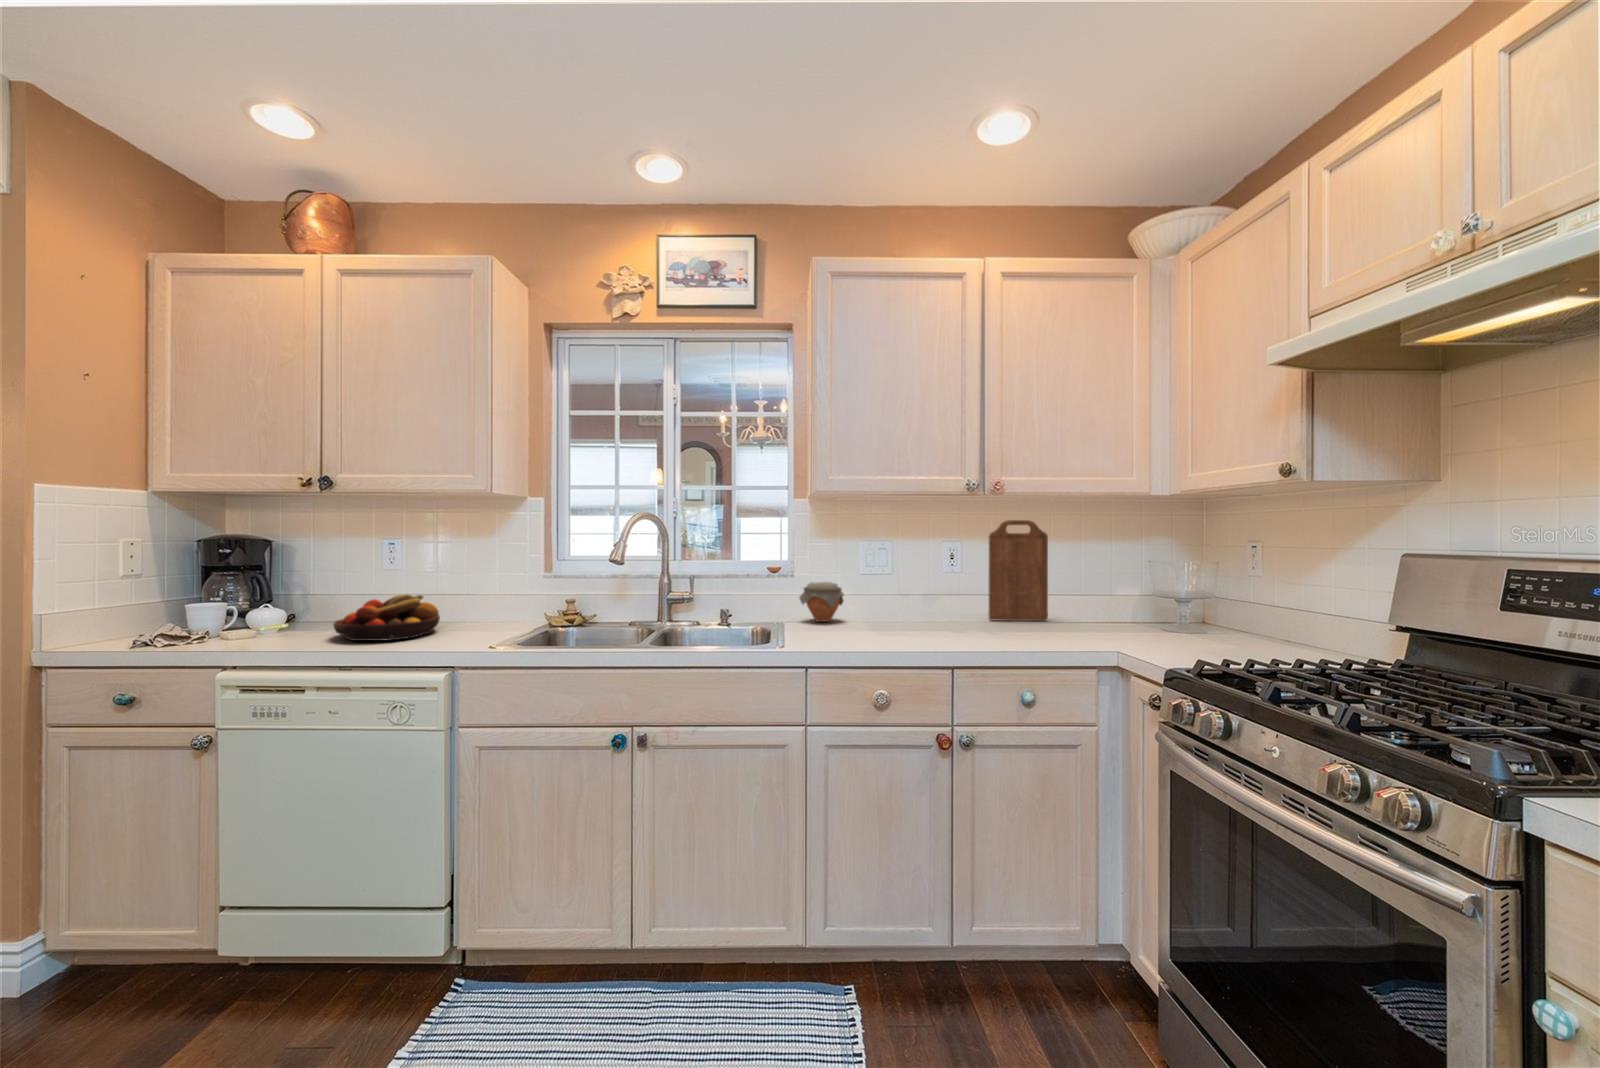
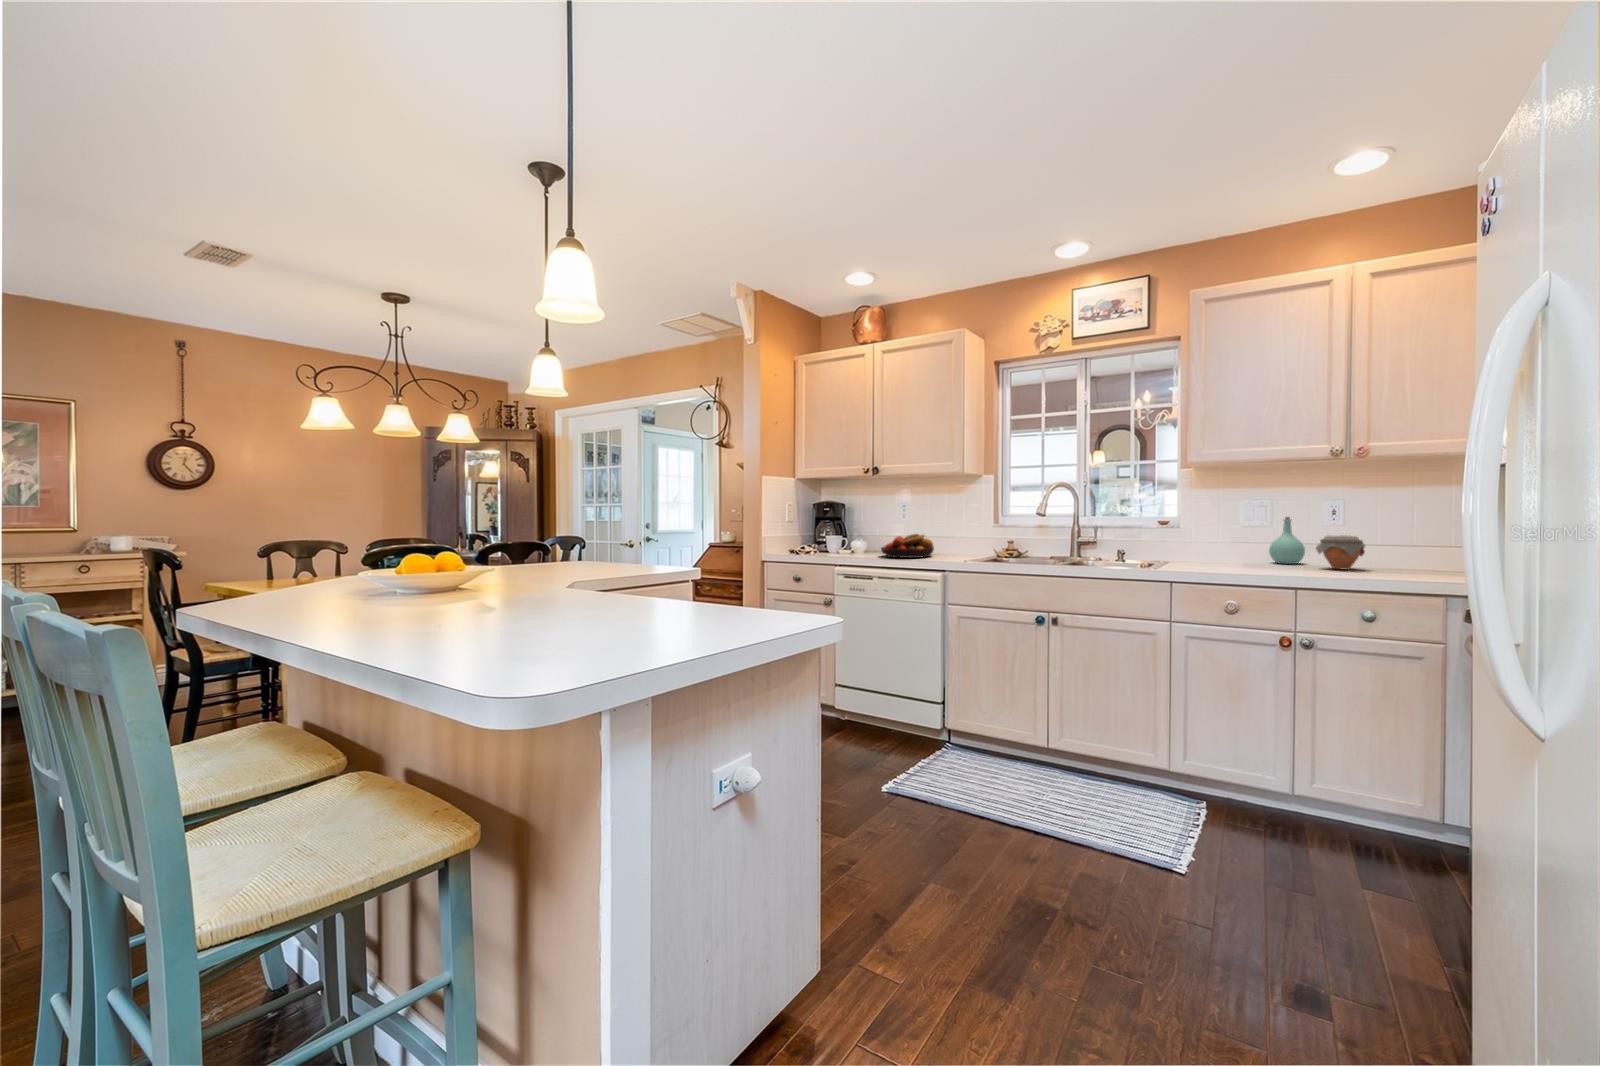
cutting board: present [989,520,1048,621] -> none [1368,479,1437,568]
bottle: none [894,563,930,621] -> present [1269,517,1305,564]
jar: present [800,582,844,622] -> present [1316,535,1365,569]

